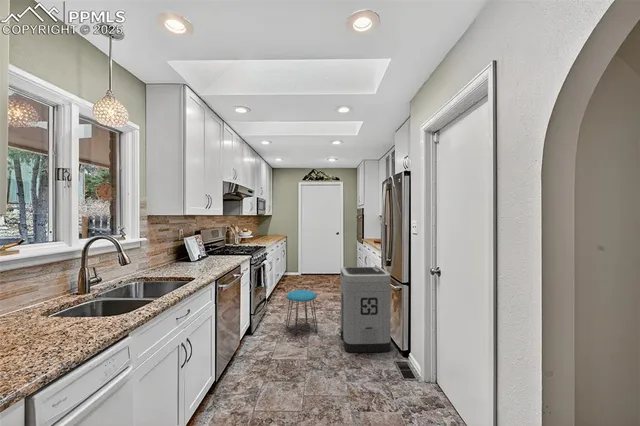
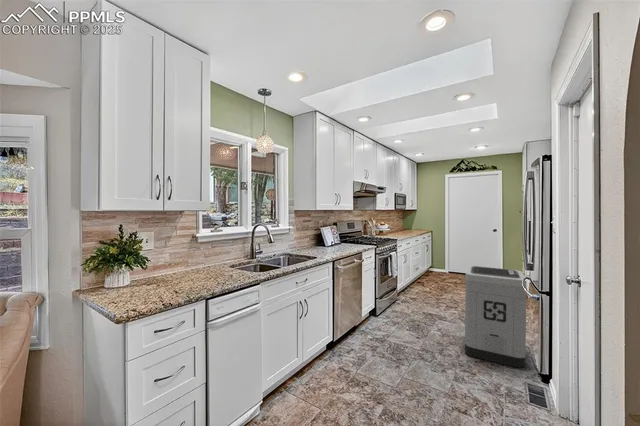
stool: present [286,290,317,336] -> none [411,284,443,328]

